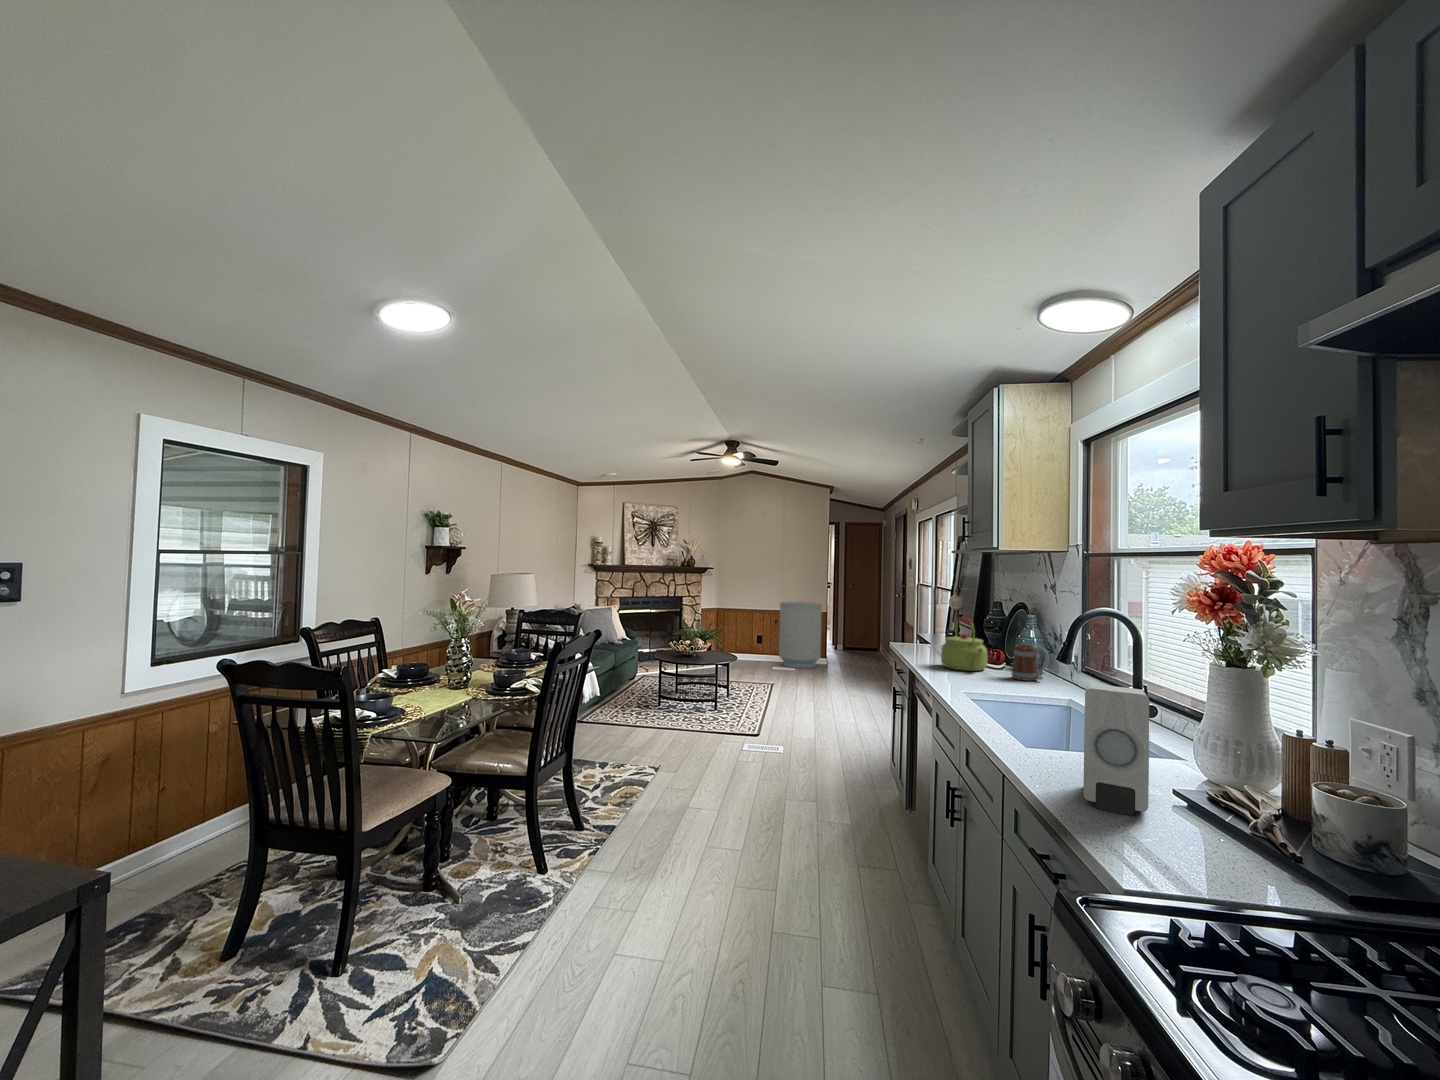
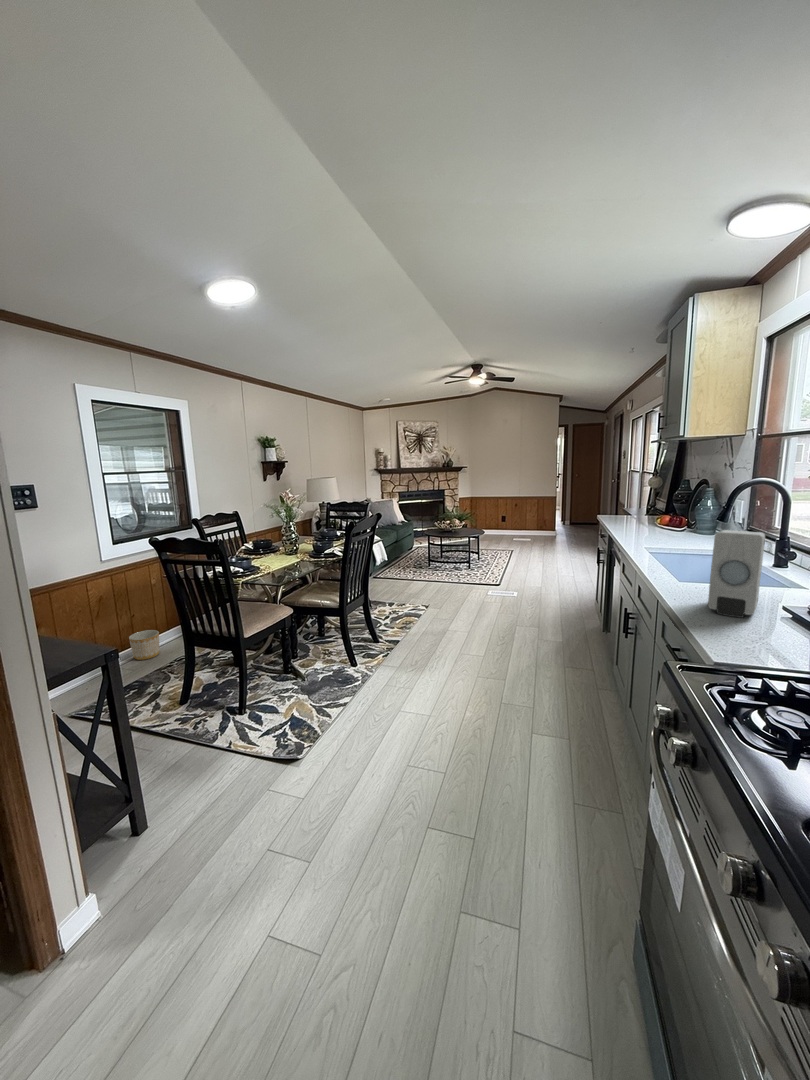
trash can: present [779,602,822,668] -> none [518,489,551,538]
kettle: present [941,617,987,671] -> none [633,491,670,531]
mug: present [1012,645,1049,681] -> none [686,510,717,537]
planter: none [151,813,209,868] -> present [129,630,160,660]

